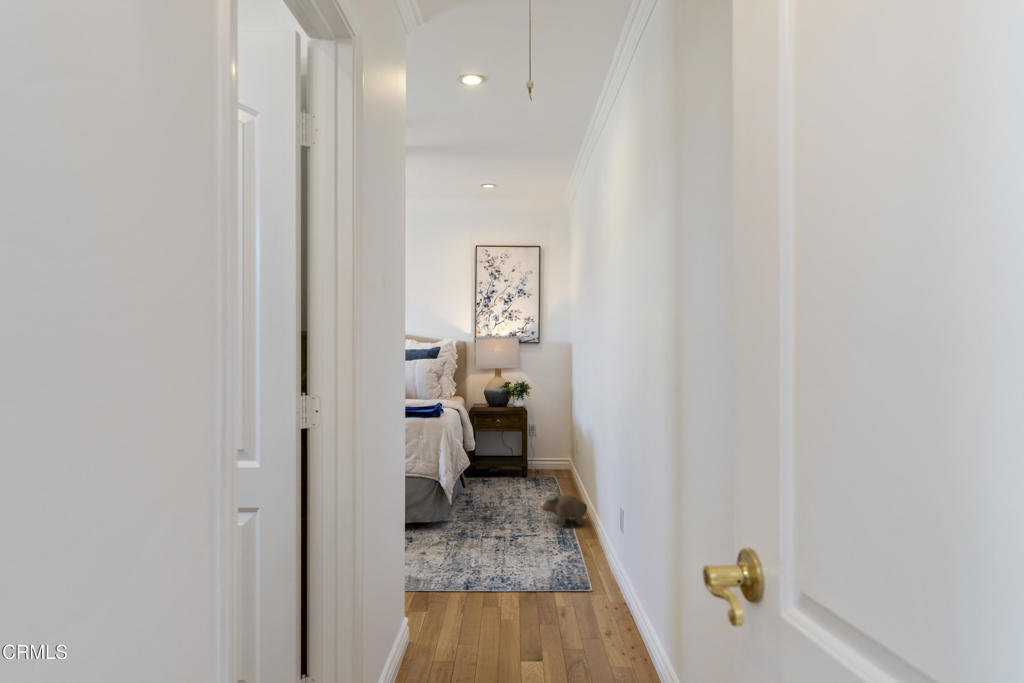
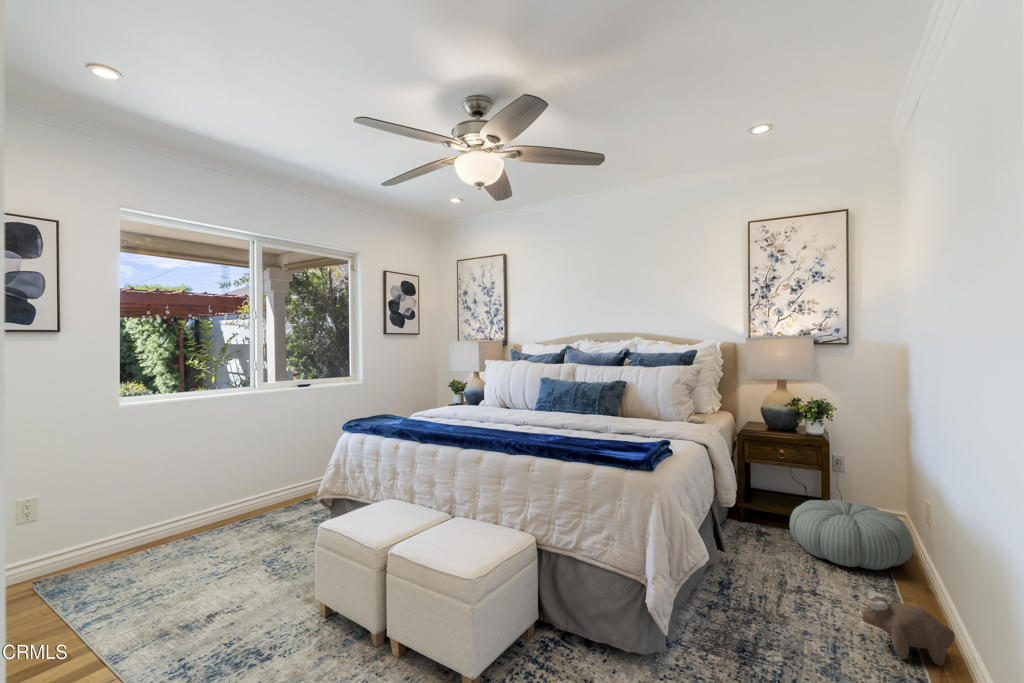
pouf: none [503,451,573,491] -> present [790,500,914,570]

